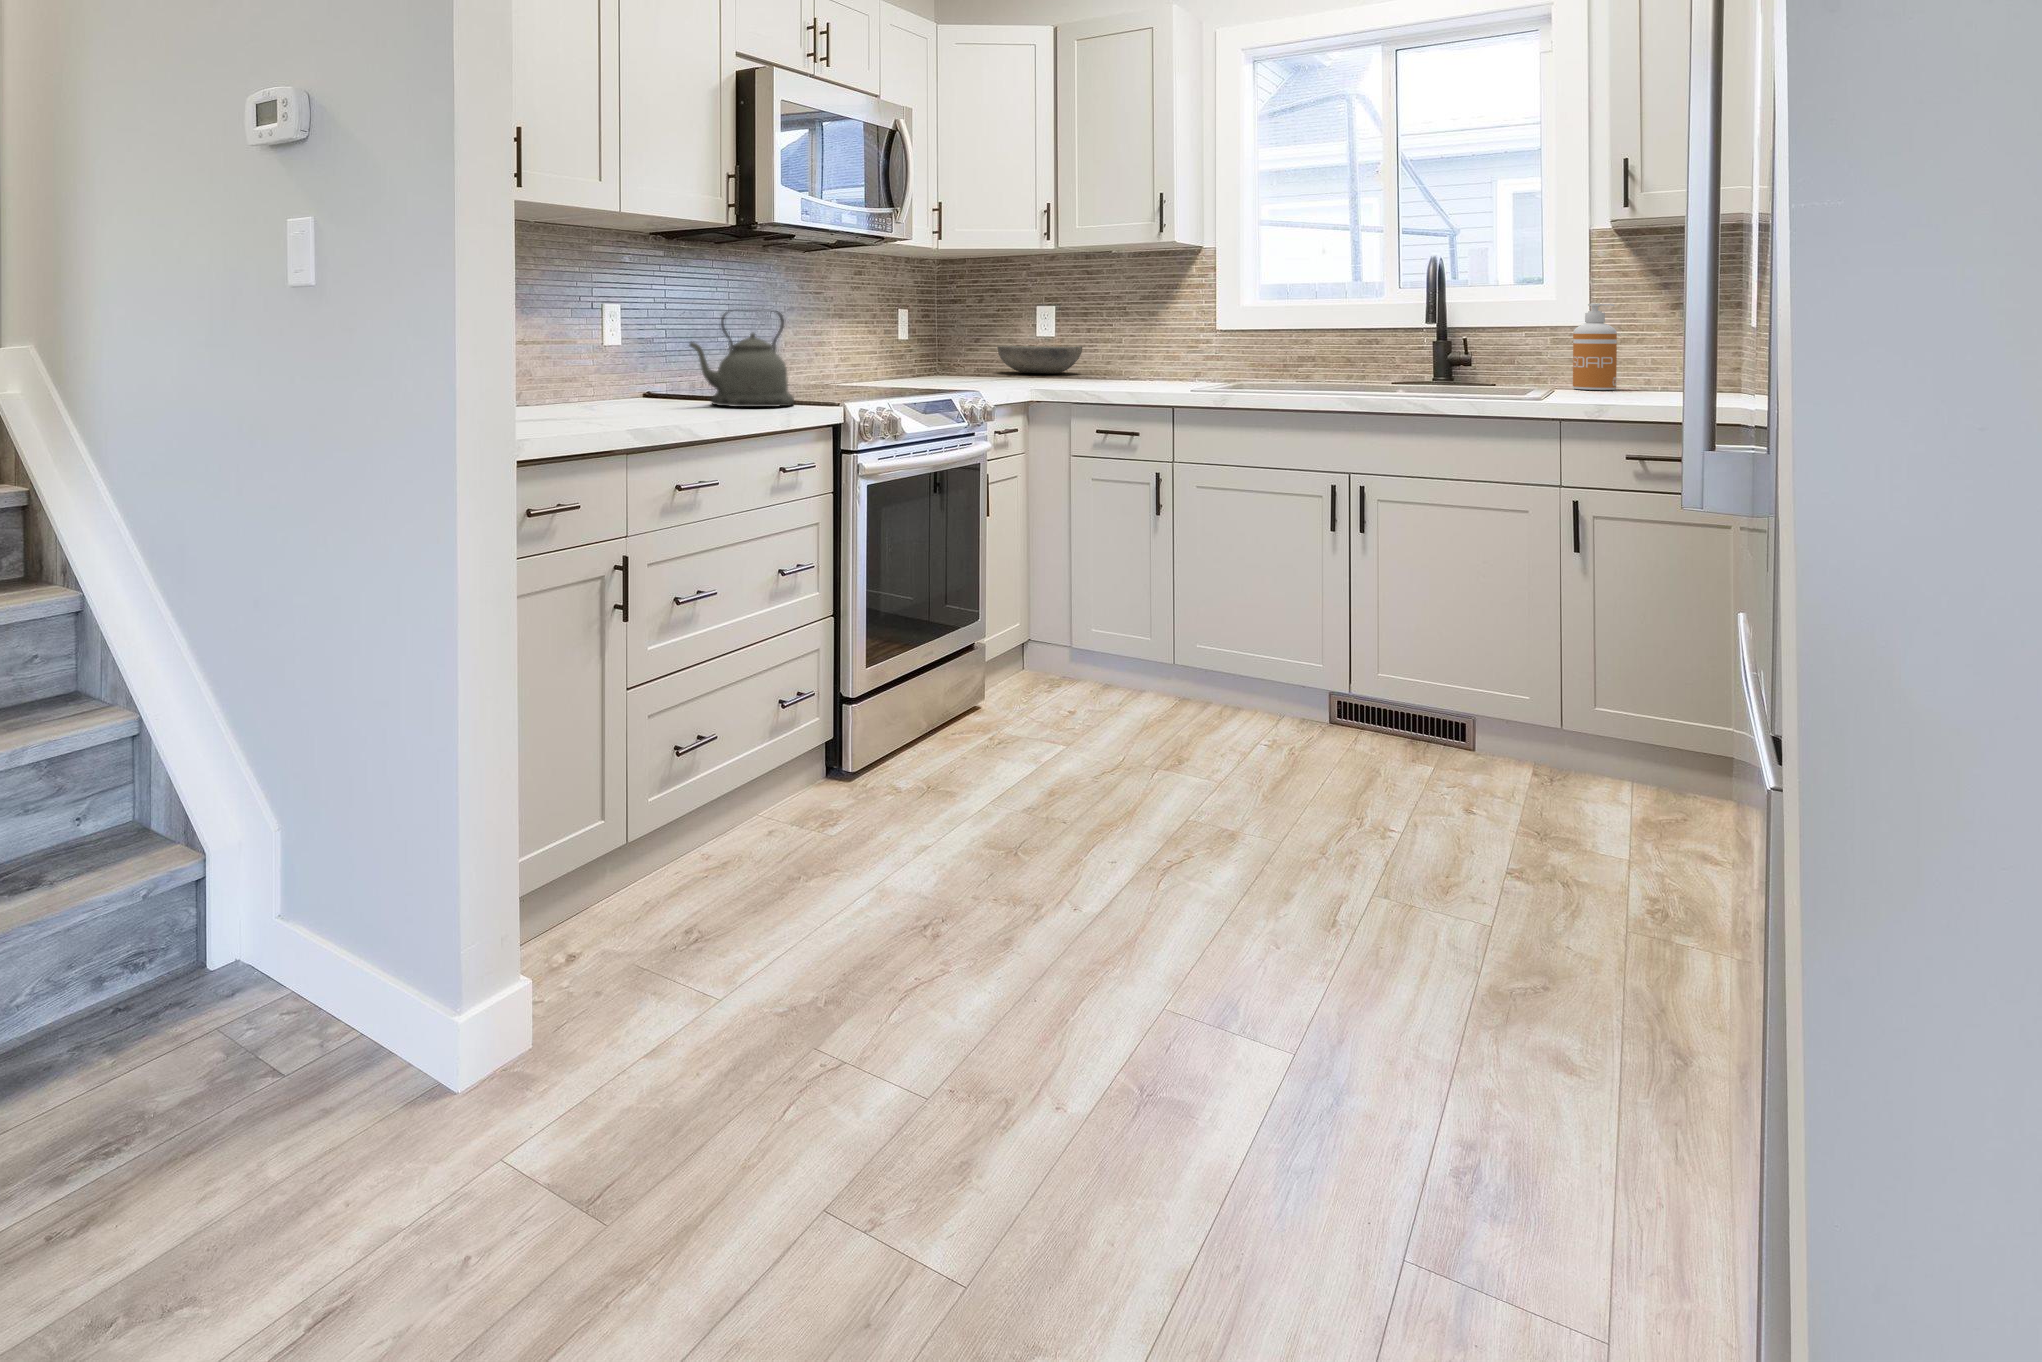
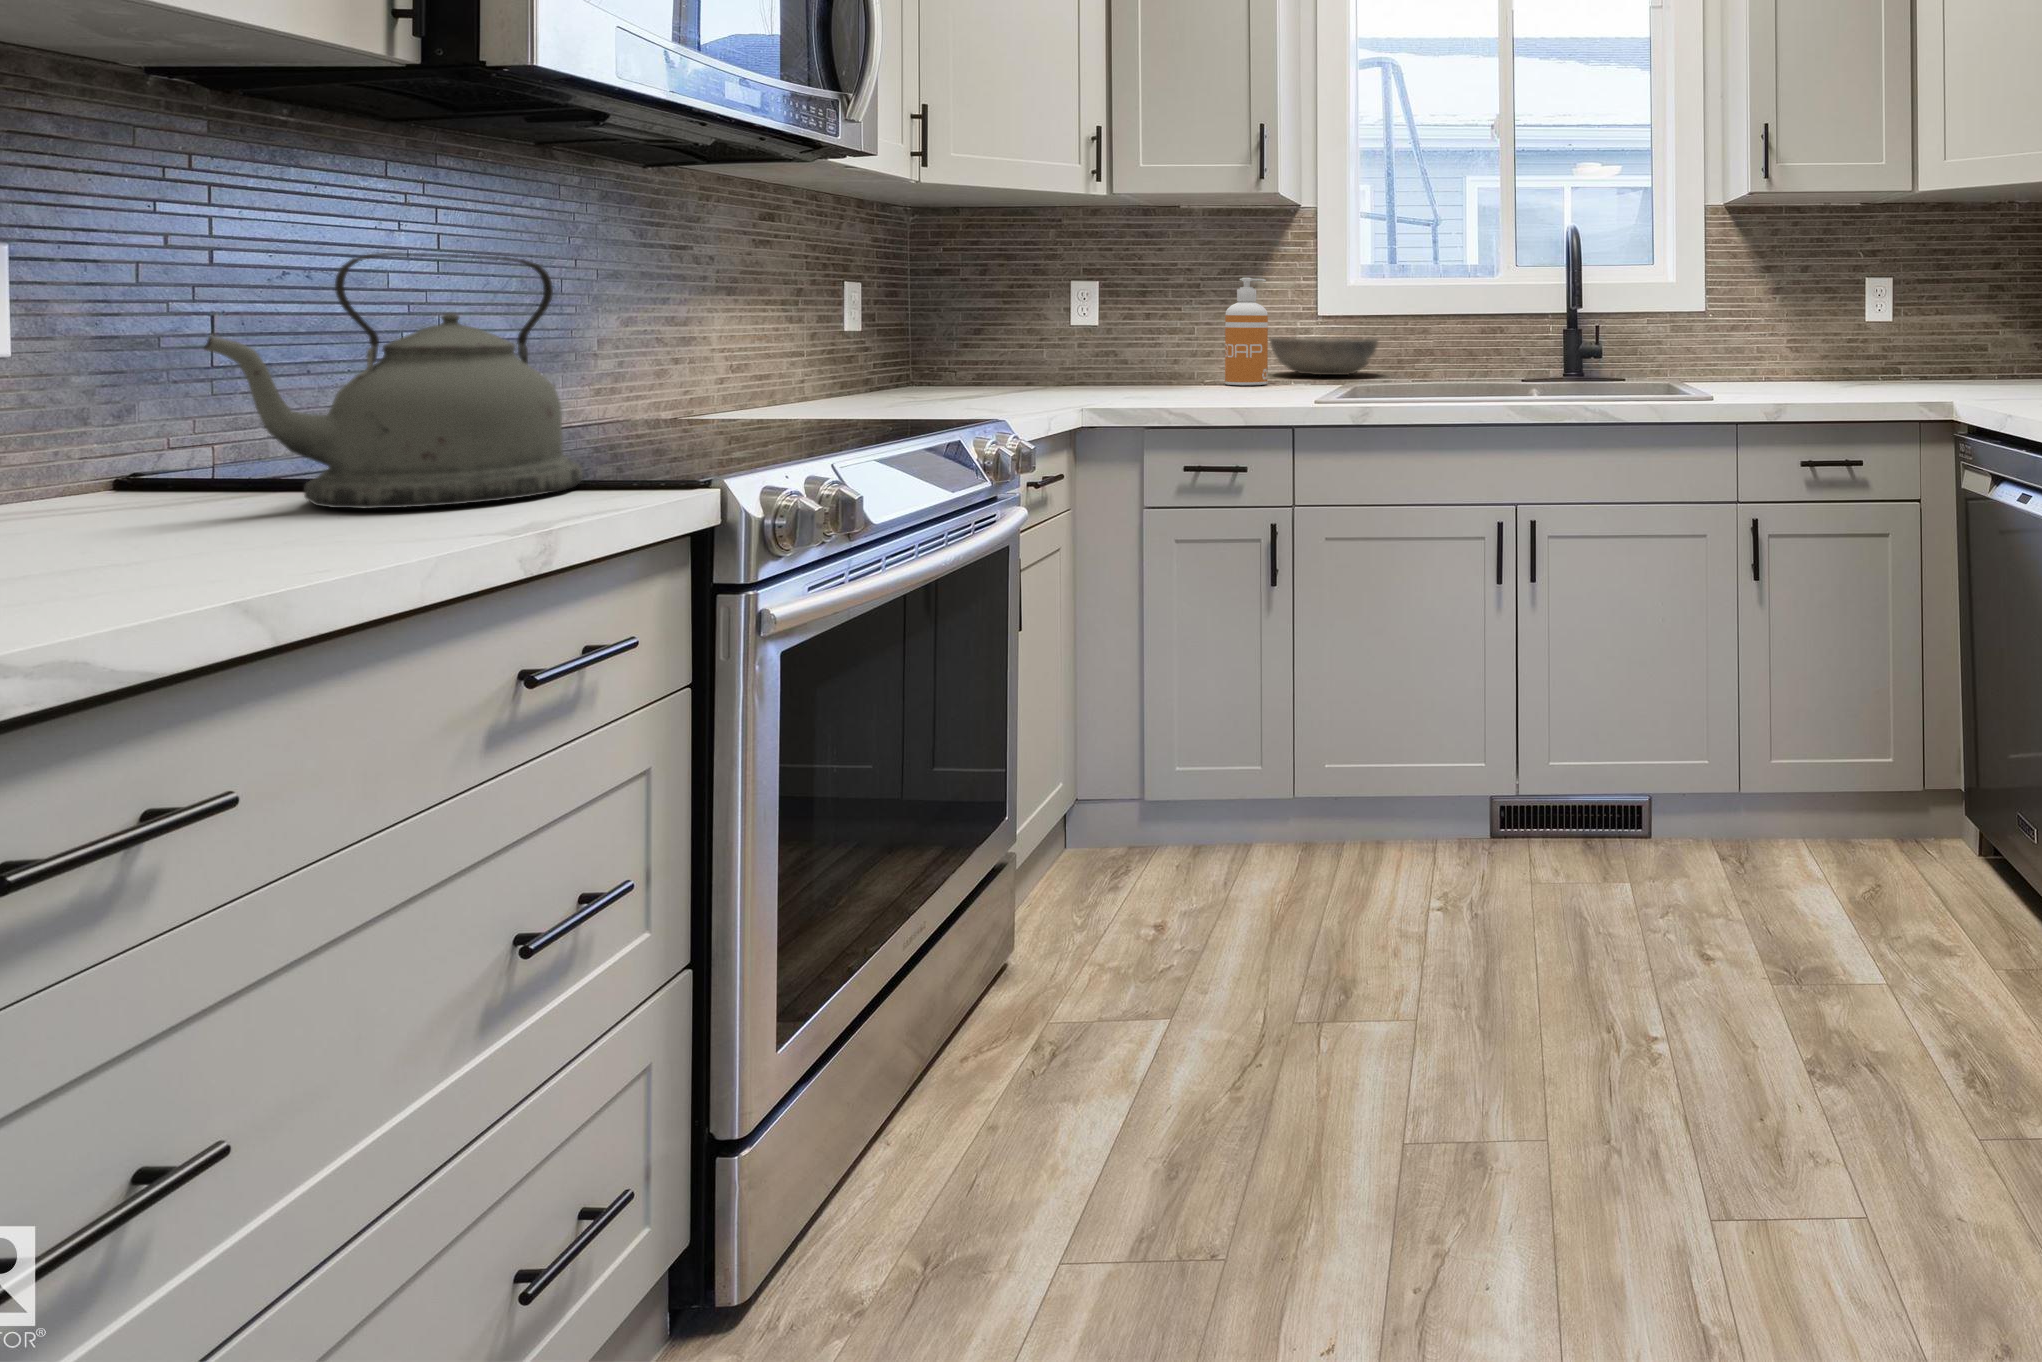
soap dispenser: present [1573,303,1617,390] -> present [1225,278,1268,385]
bowl: present [998,346,1082,374] -> present [1270,337,1378,375]

